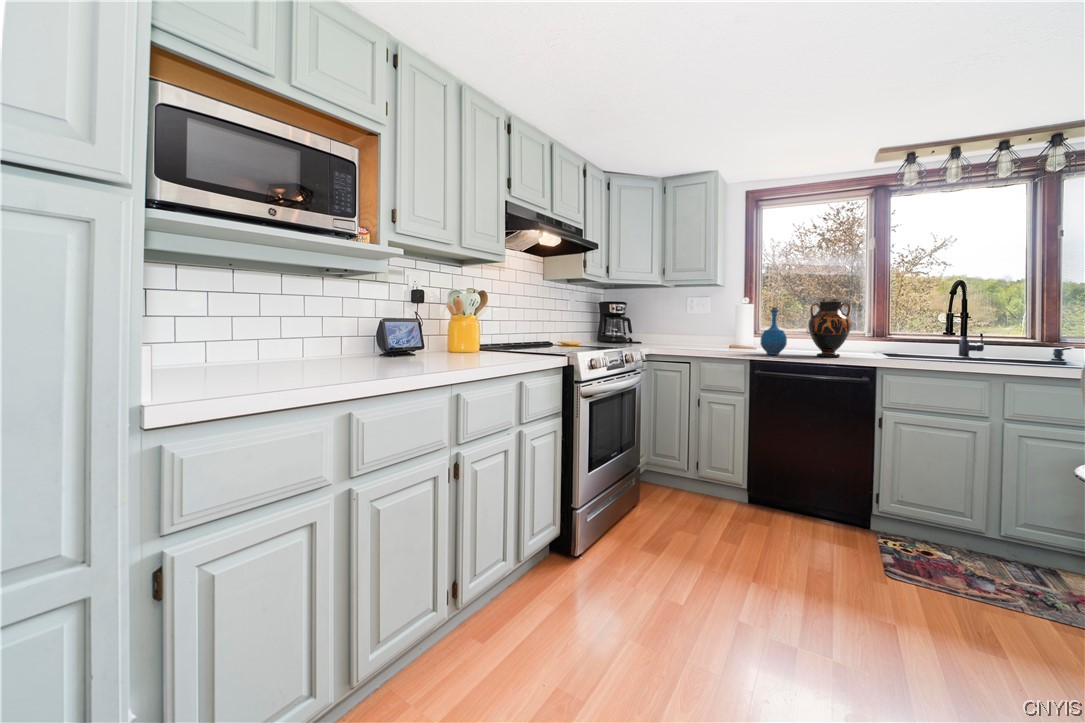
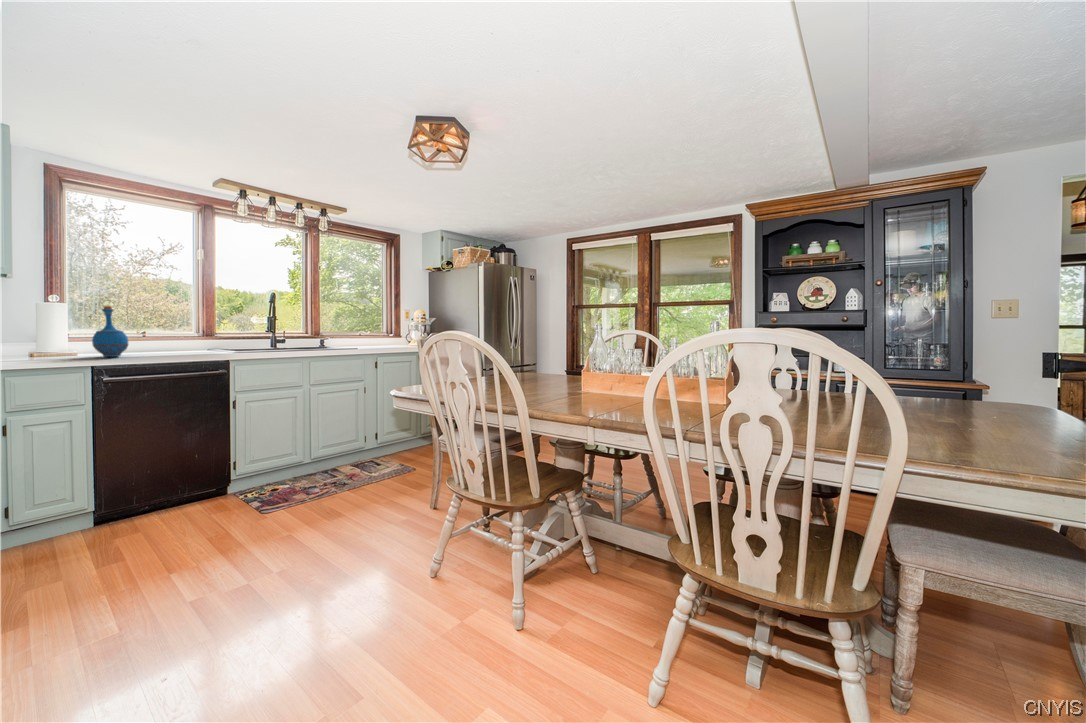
vase: present [808,297,852,357] -> none [151,300,196,355]

